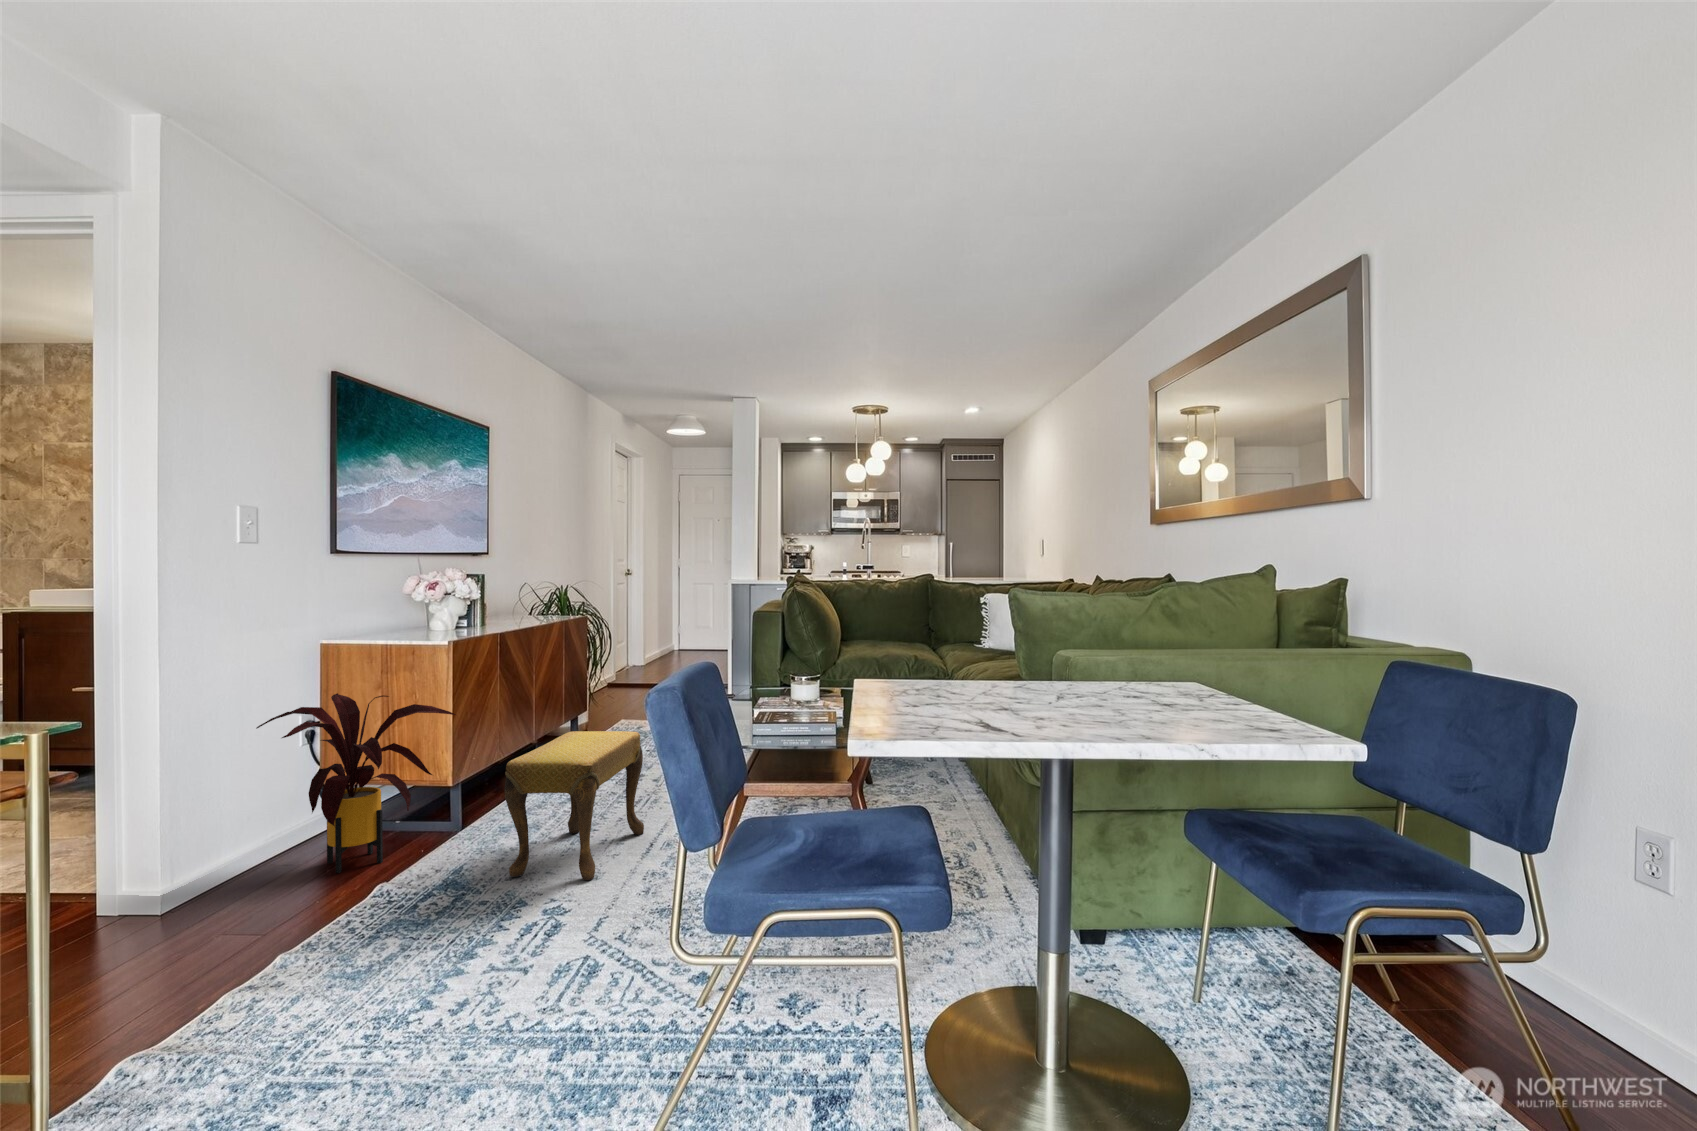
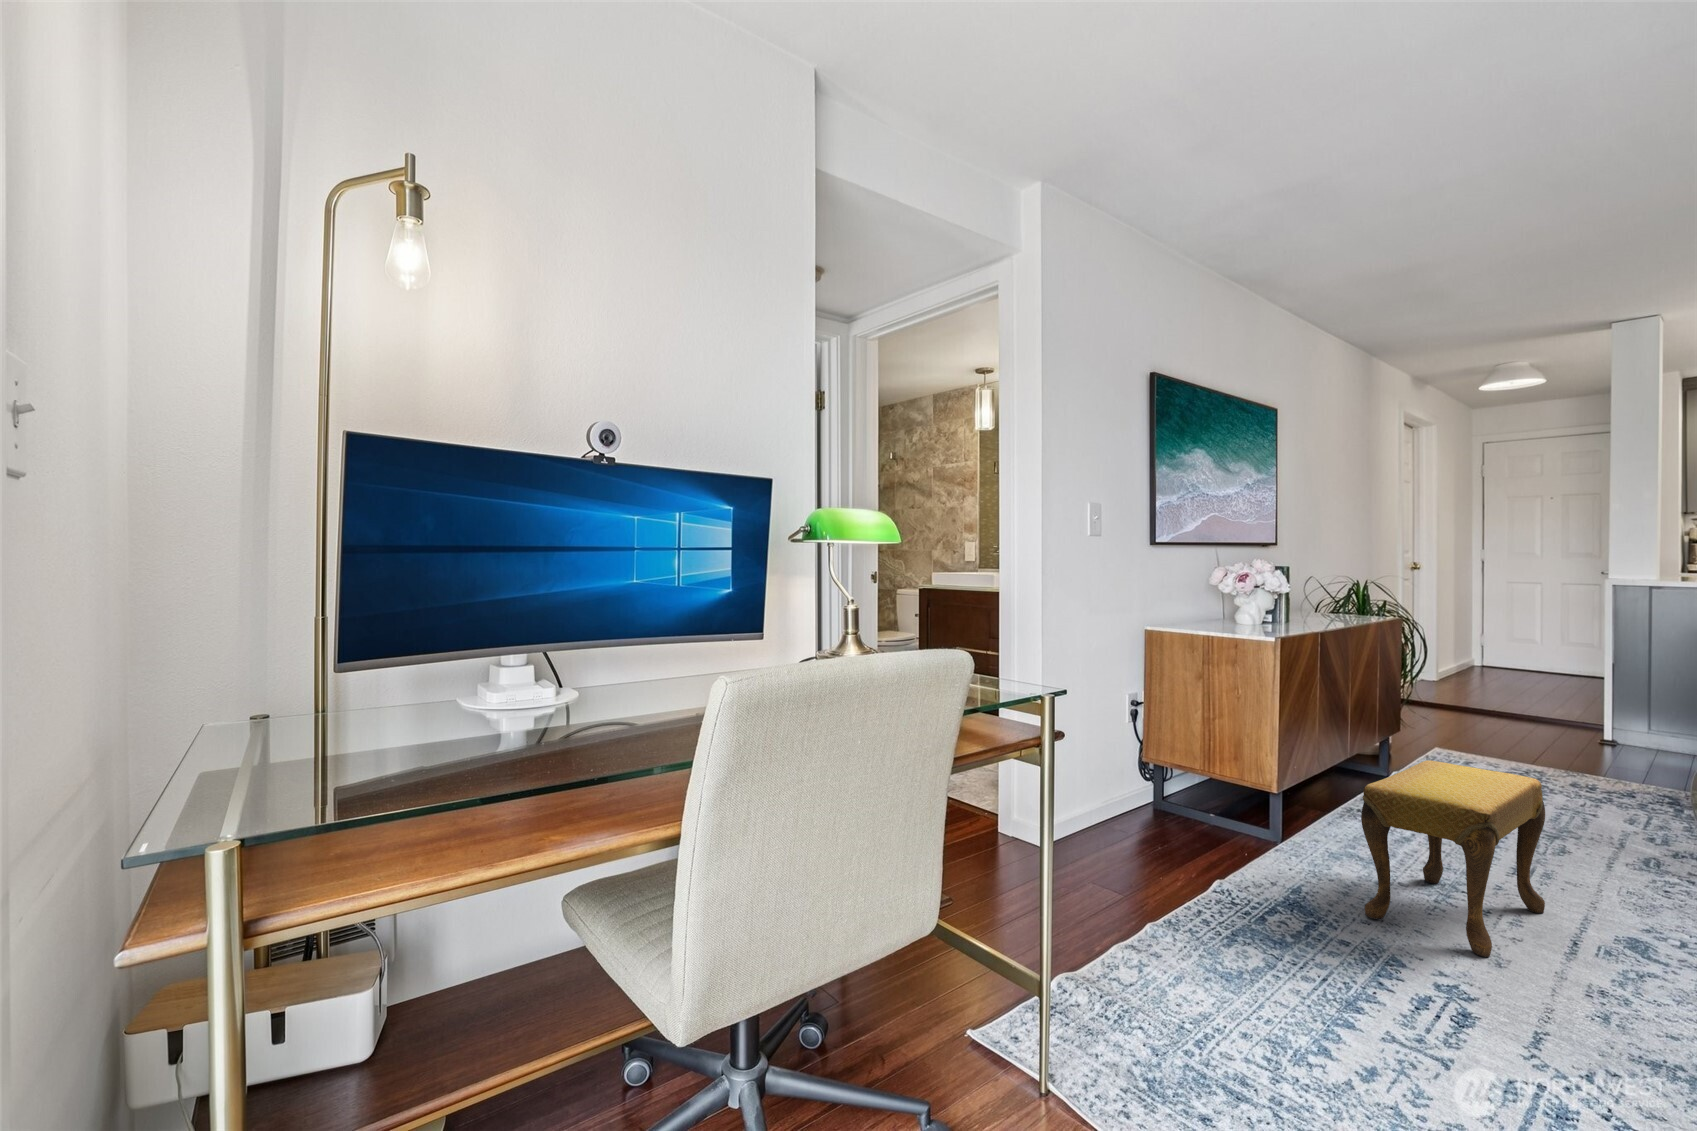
house plant: present [256,693,456,873] -> none [1099,680,1286,854]

